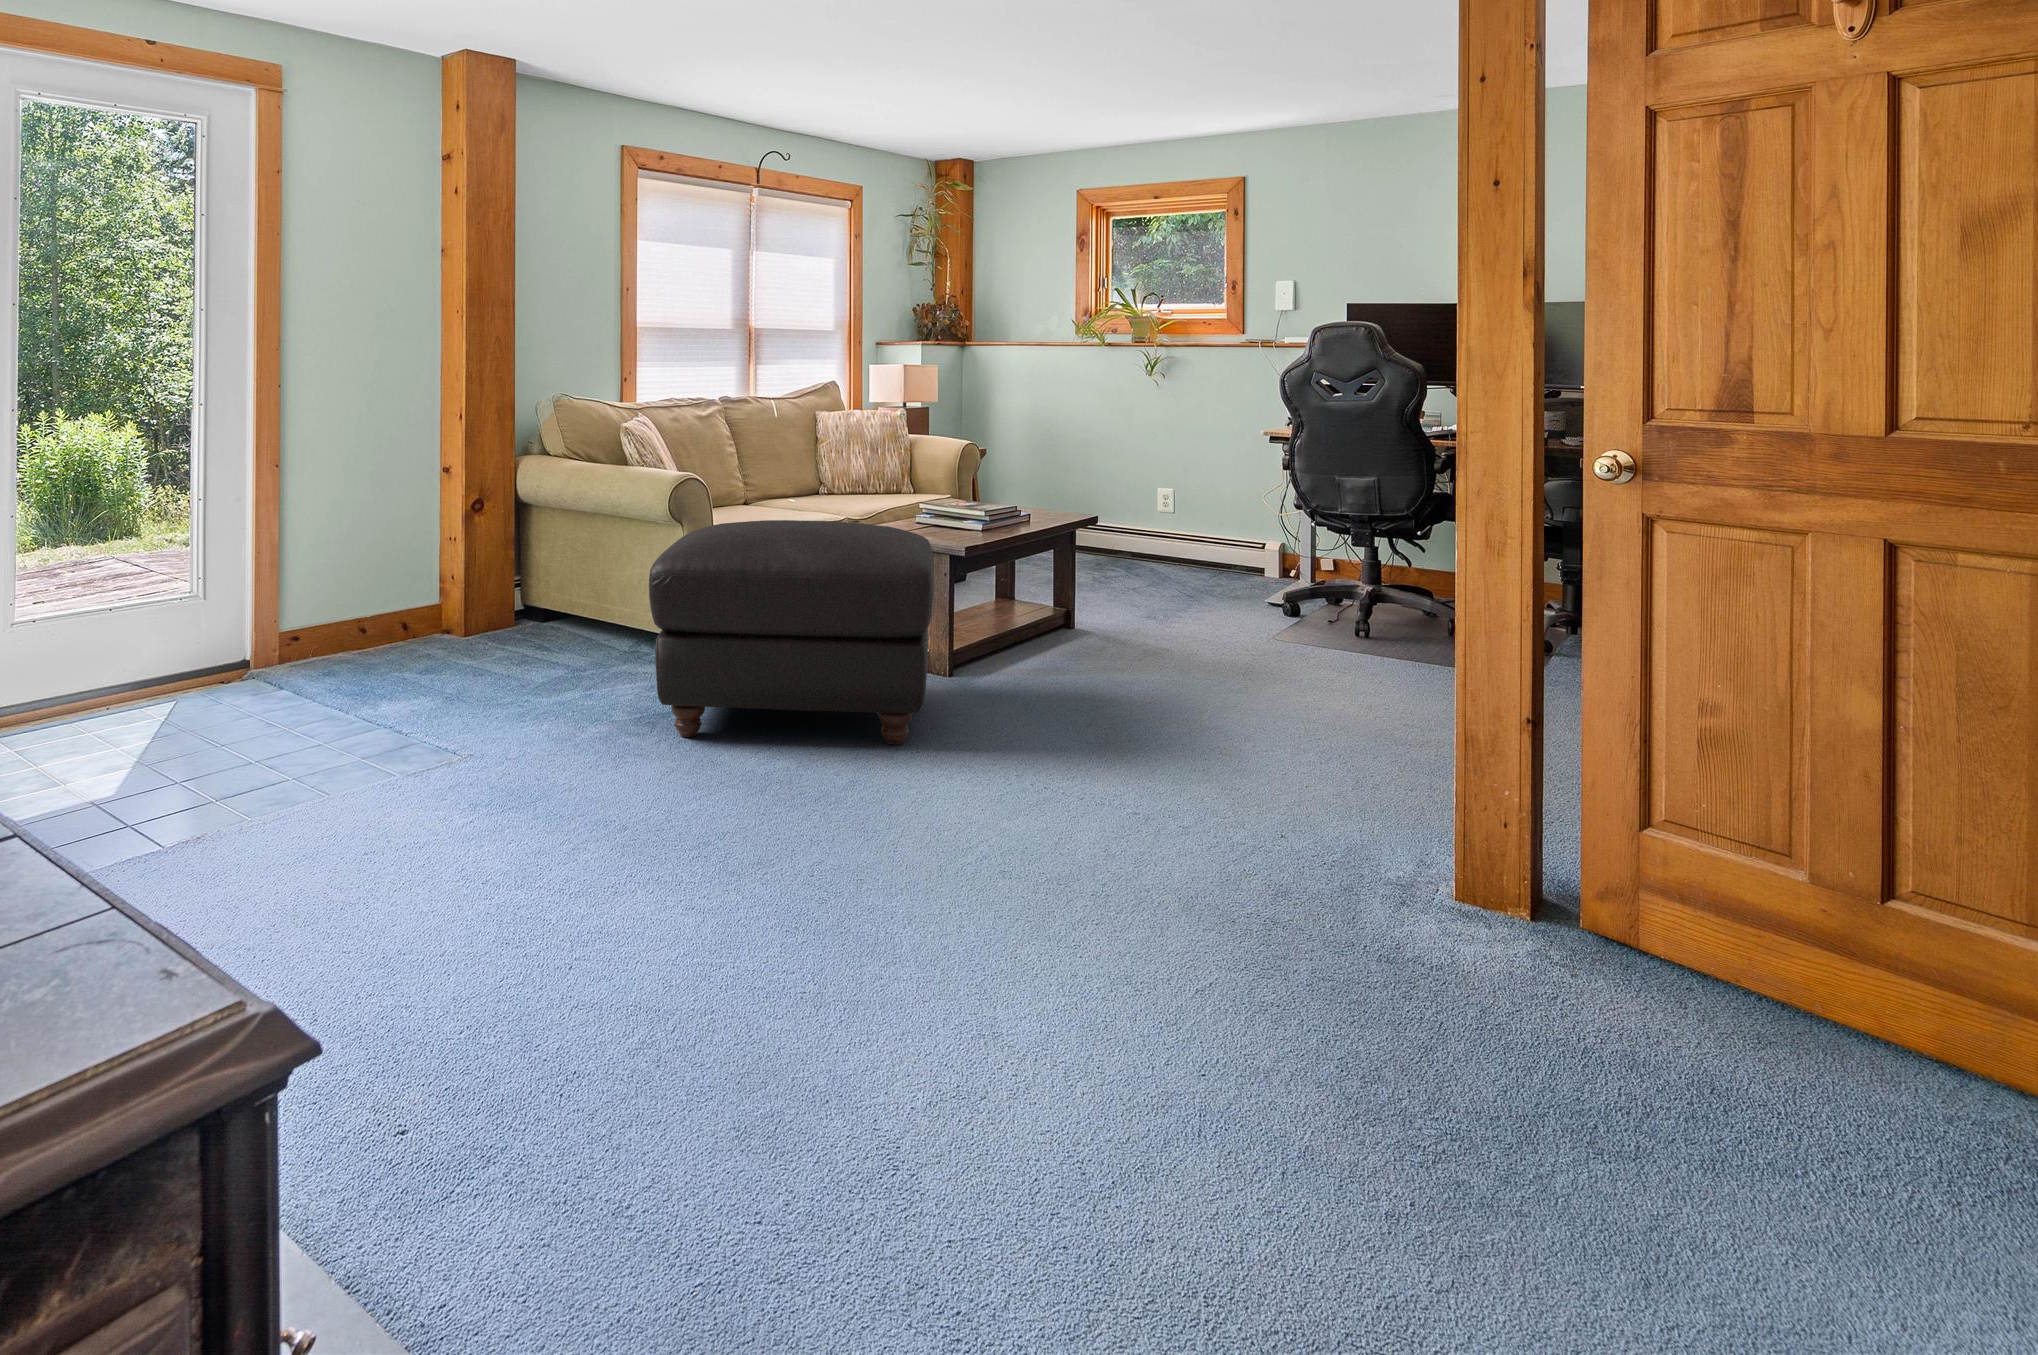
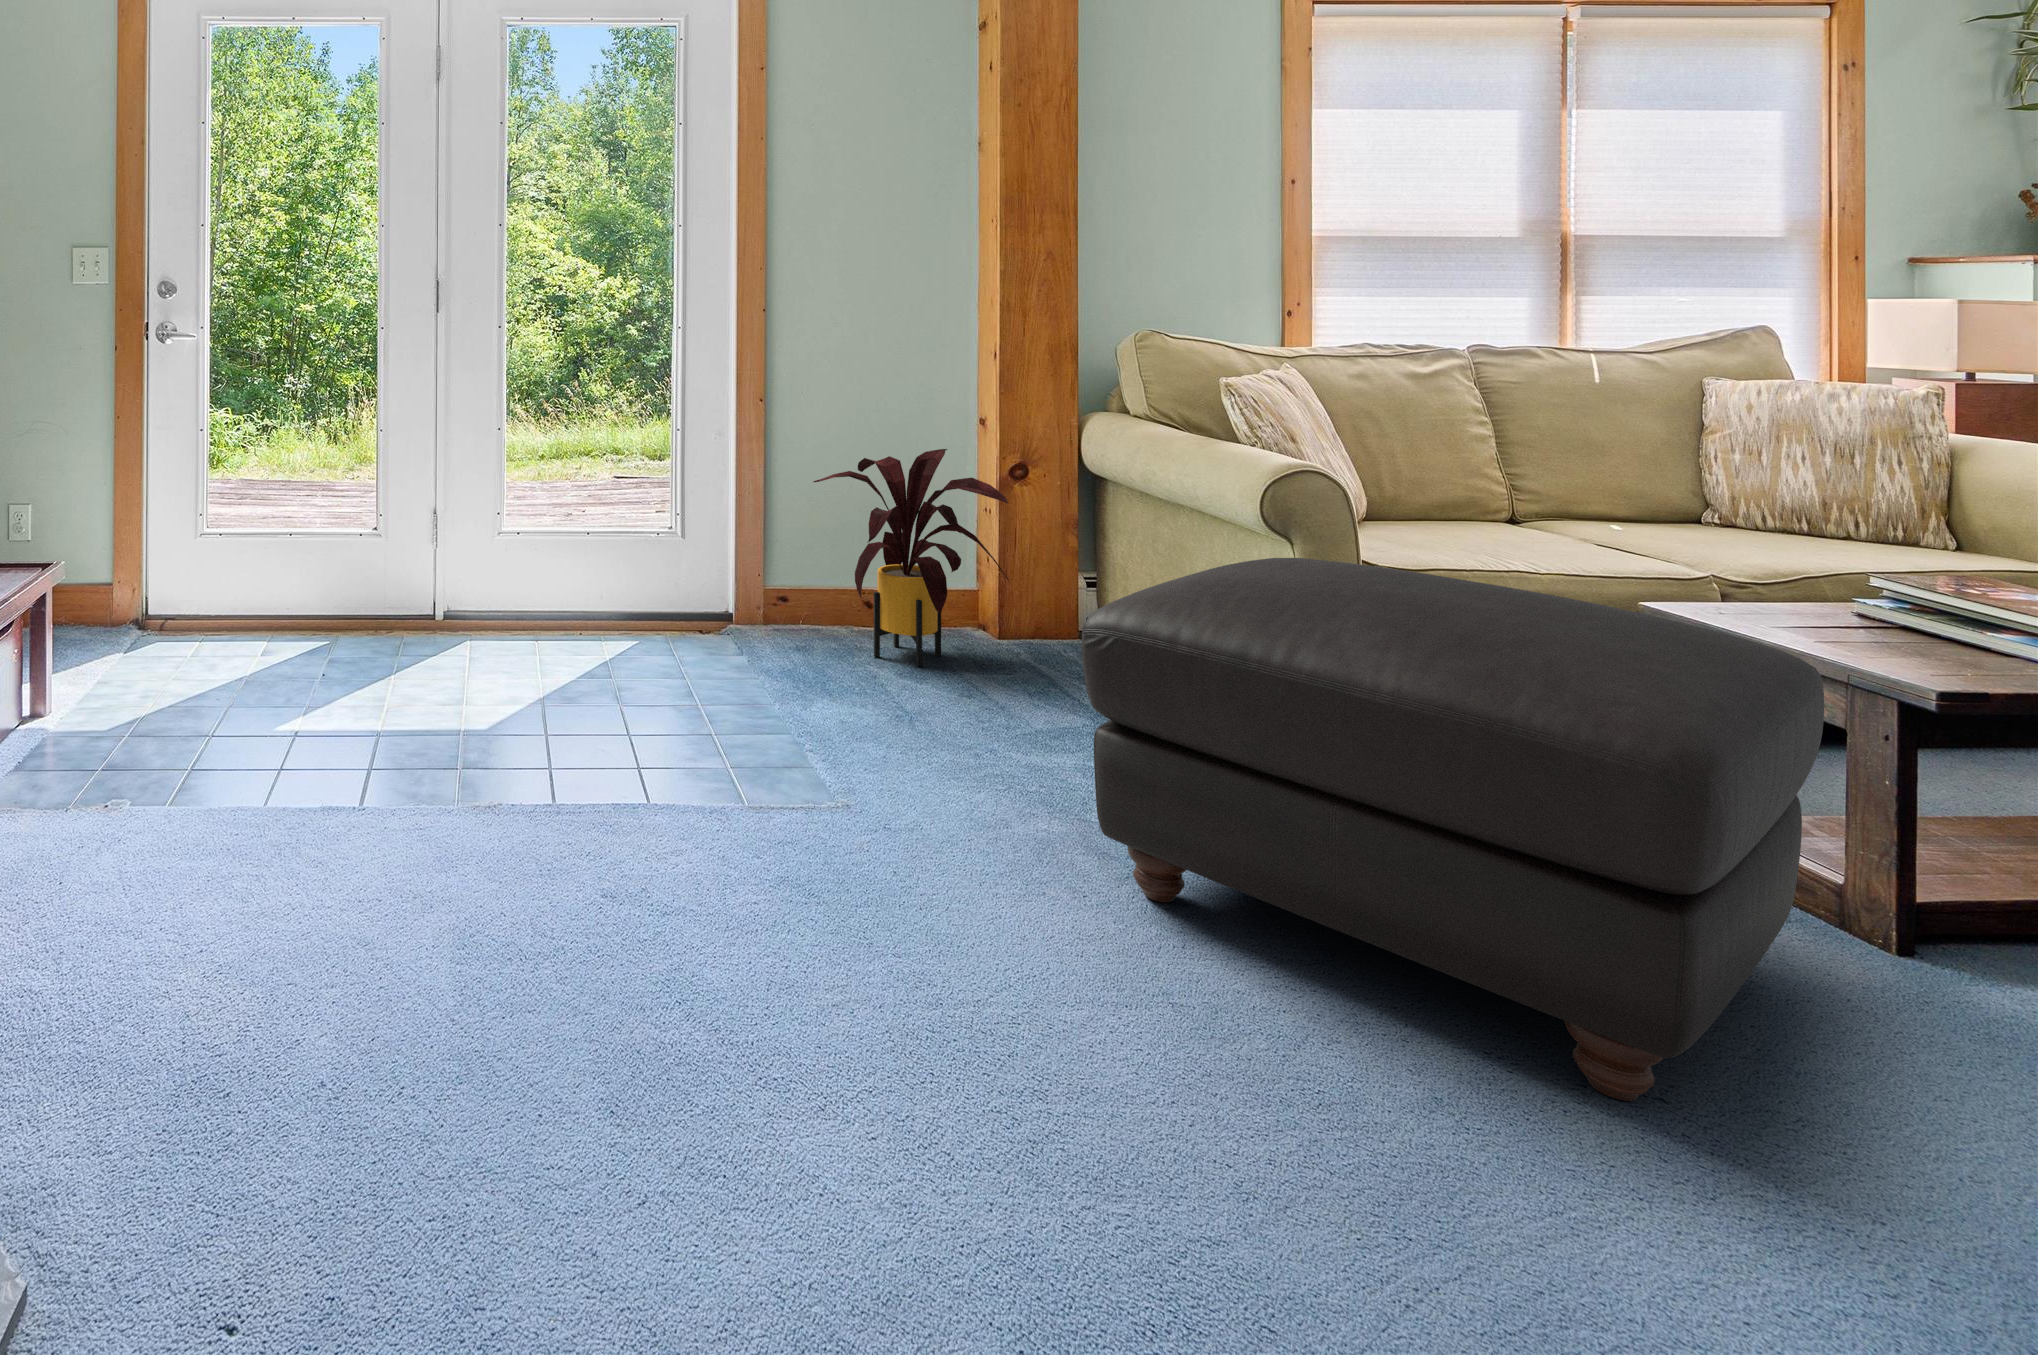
house plant: none [345,489,512,666] -> present [814,449,1010,667]

